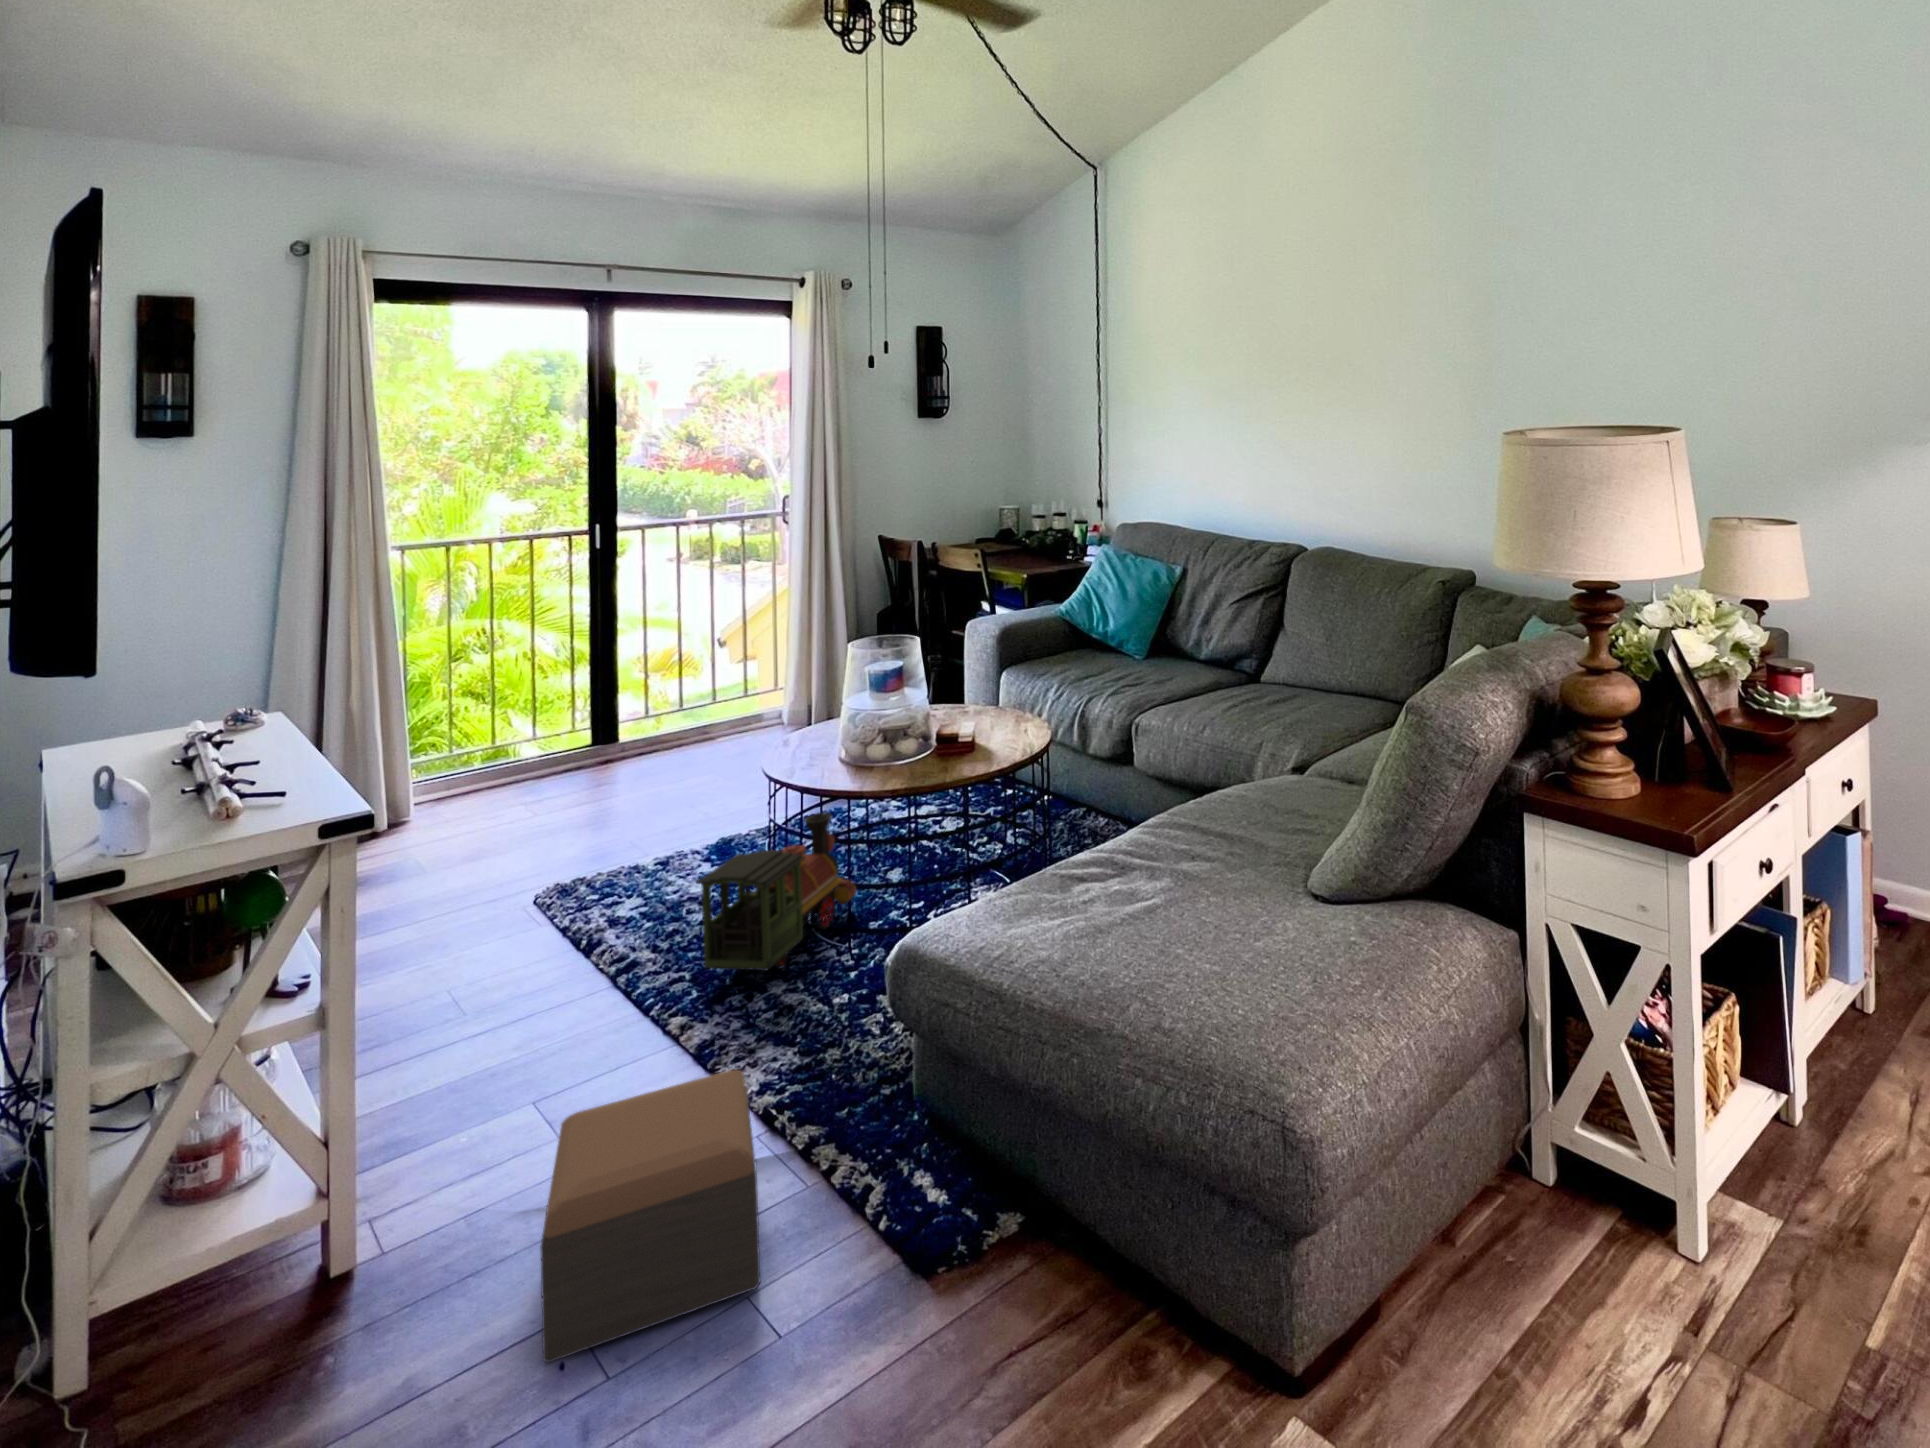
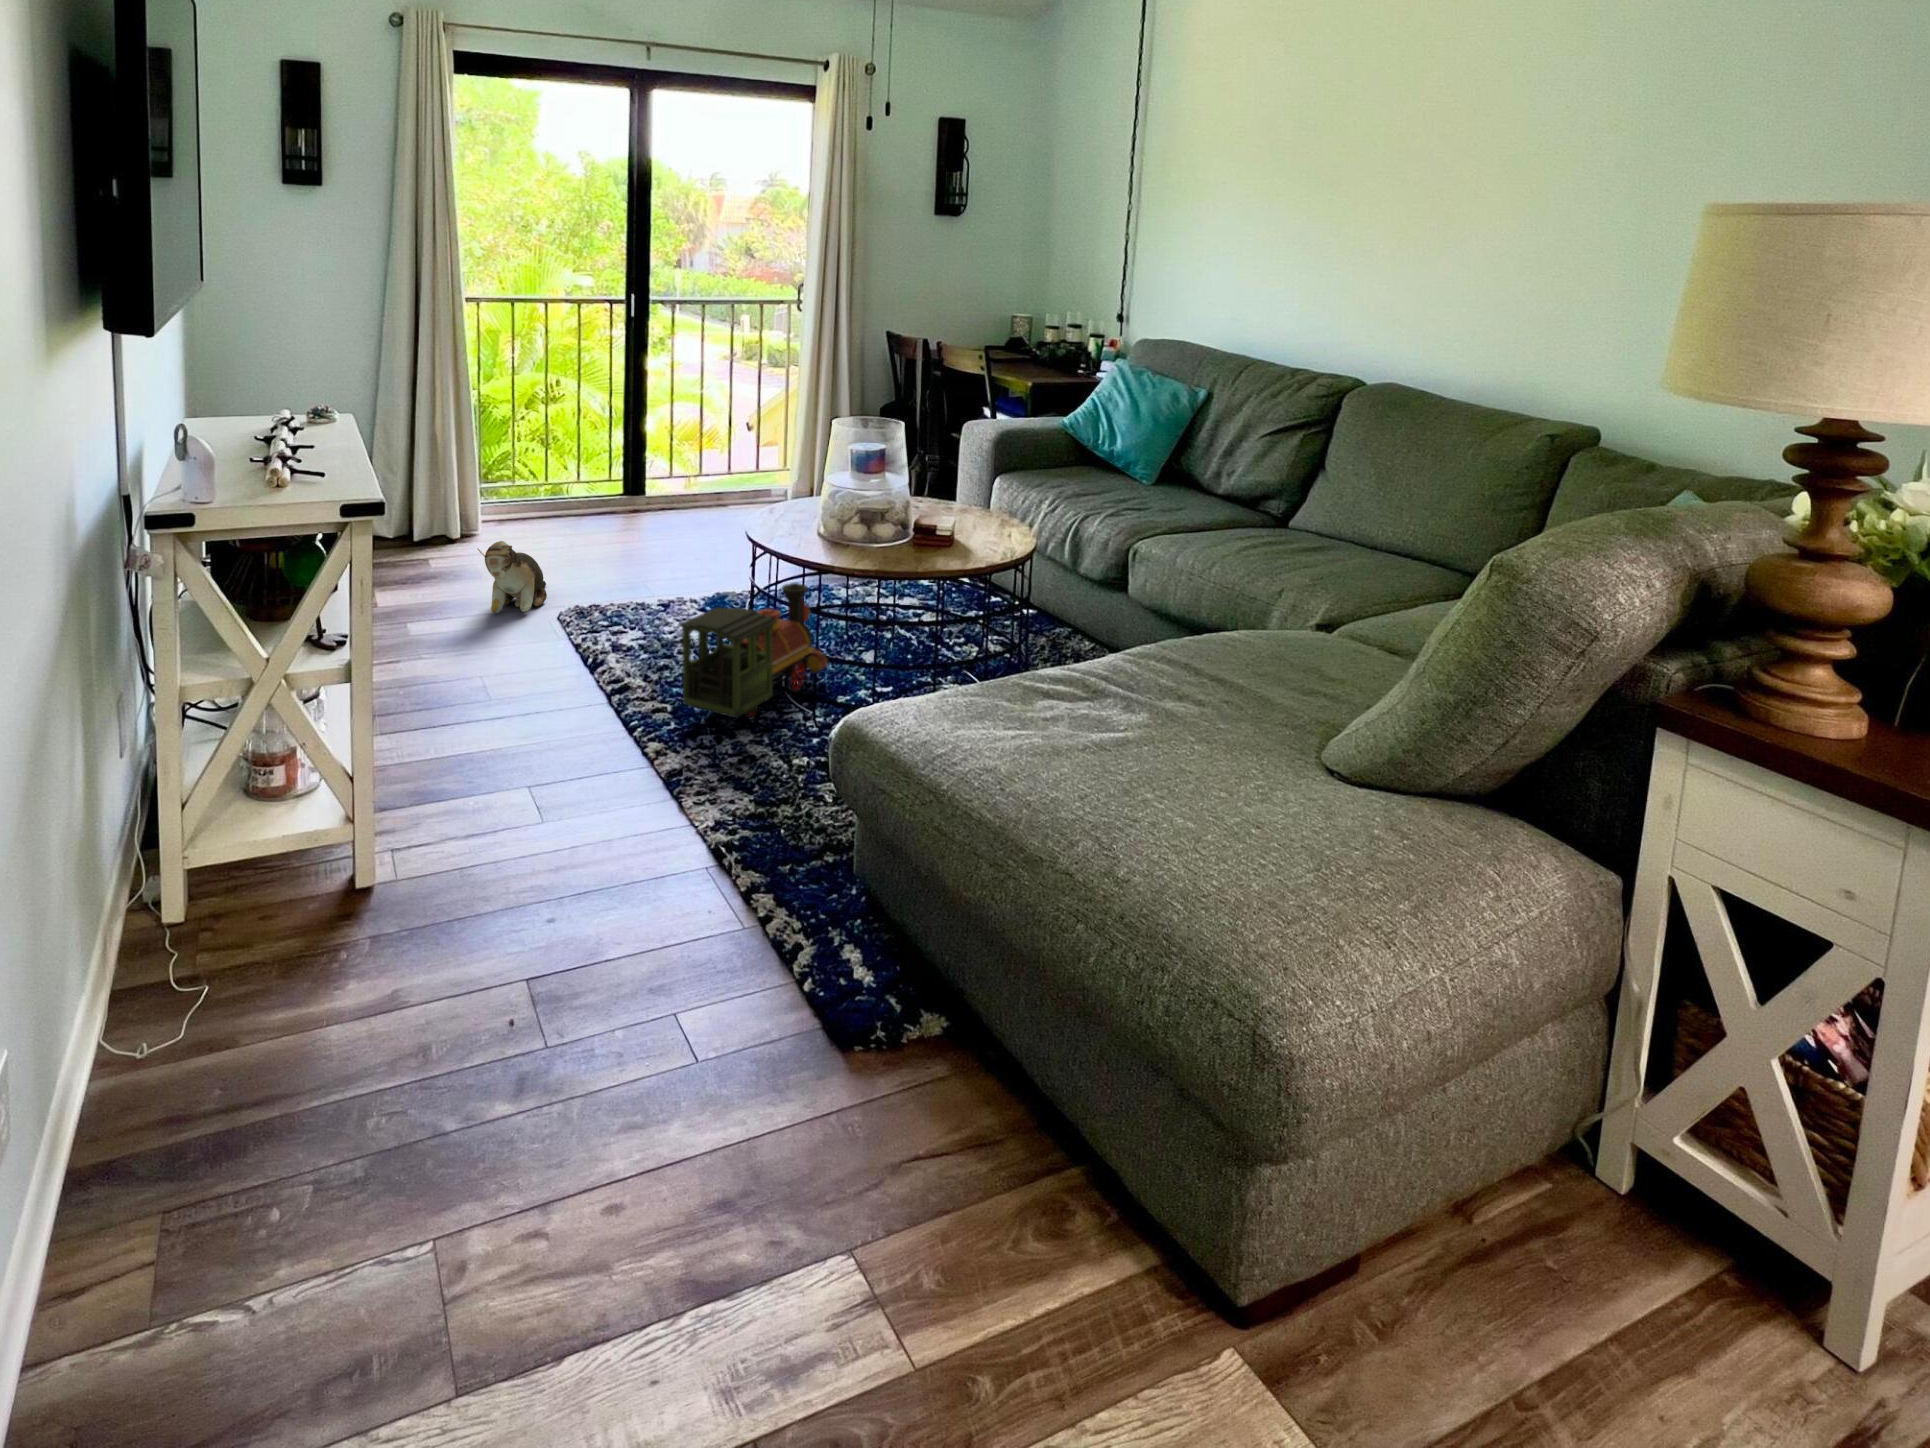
plush toy: none [423,824,511,912] -> present [477,541,547,613]
footstool: present [541,1070,760,1363] -> none [499,801,695,1013]

